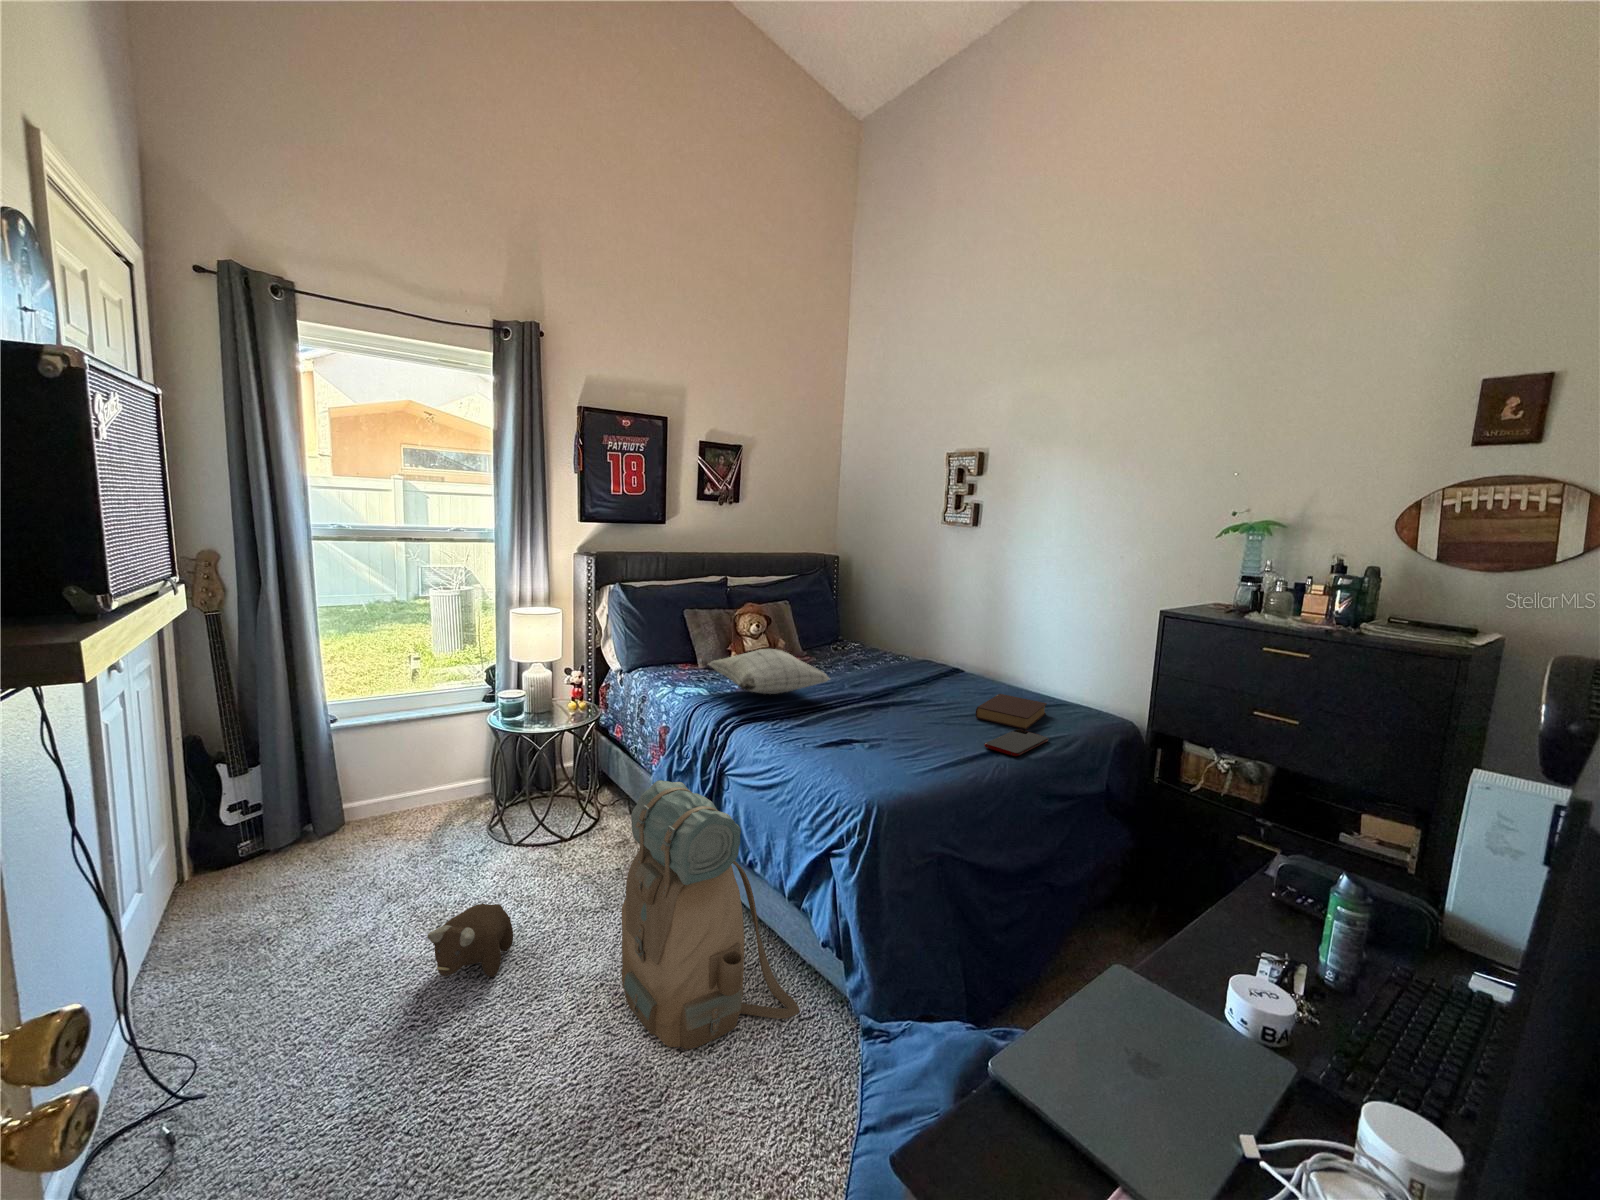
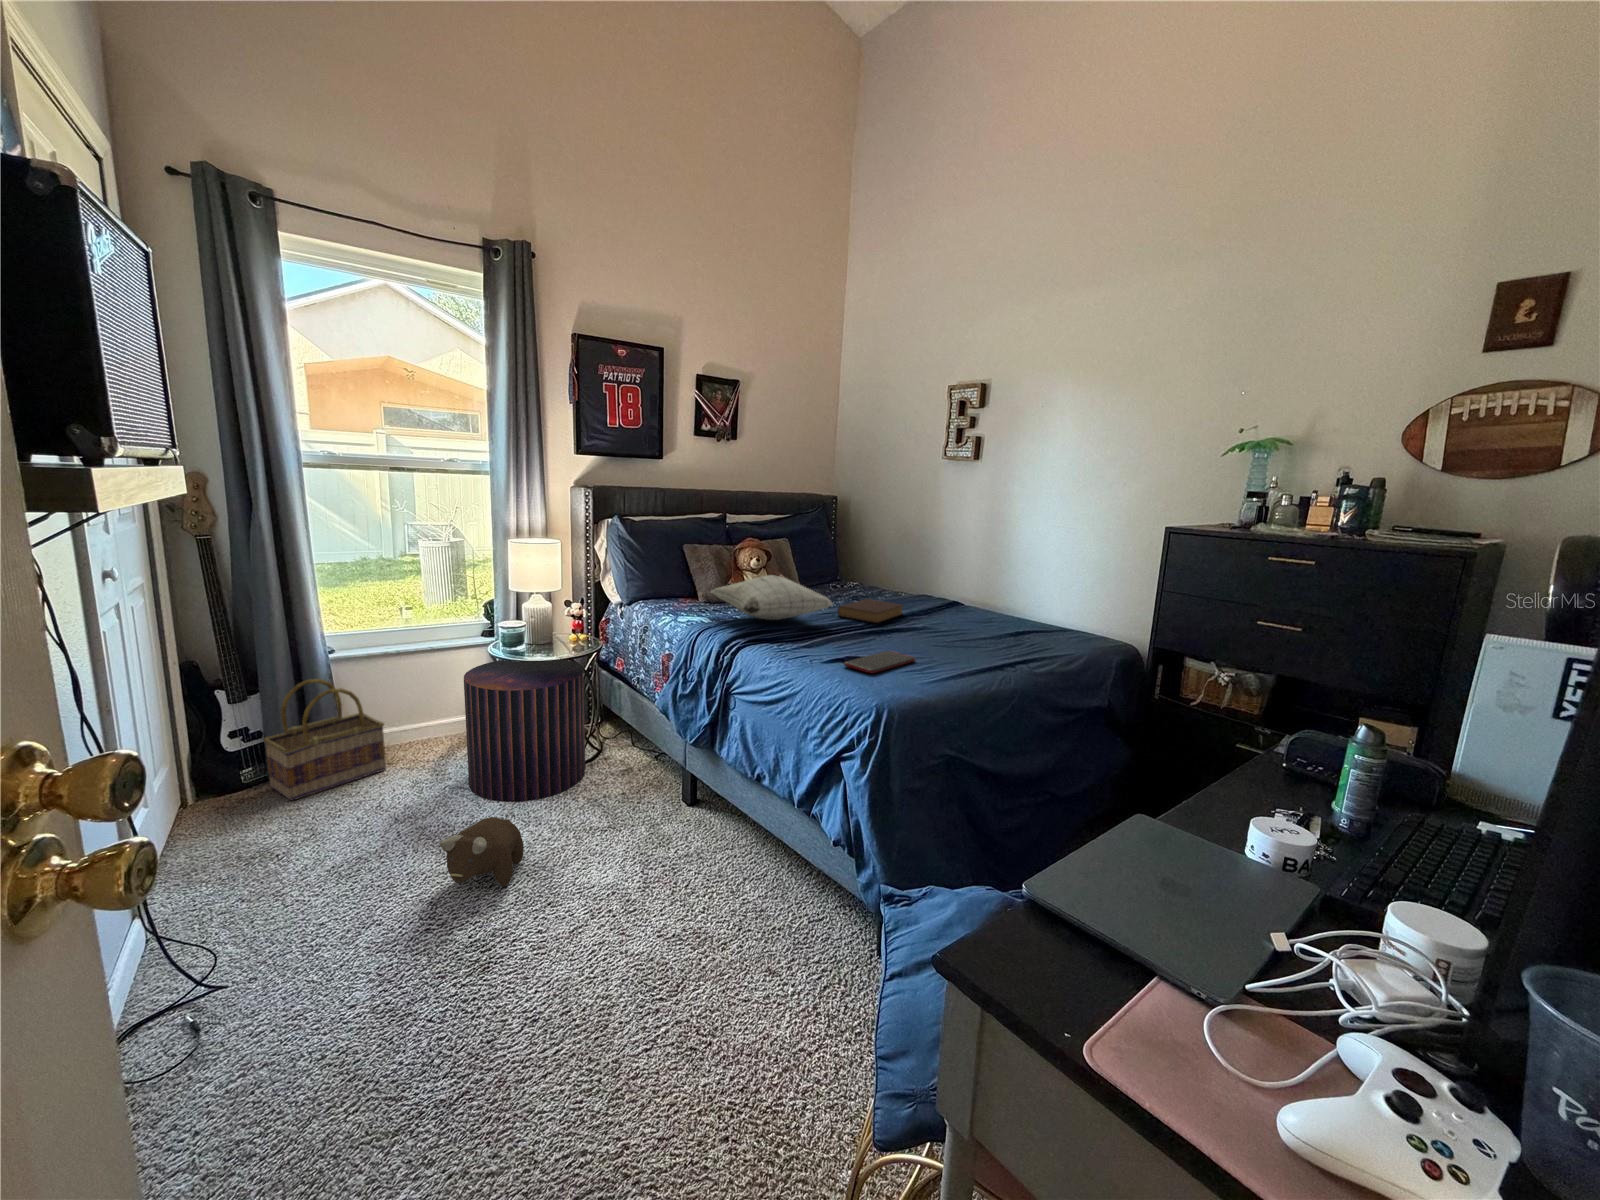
book: present [976,694,1047,730] -> present [838,599,903,623]
pouf: none [460,727,581,879] -> present [464,658,585,802]
smartphone: present [984,729,1048,756] -> present [844,651,915,674]
basket: none [260,751,382,877] -> present [263,679,386,801]
backpack: present [622,780,799,1050] -> none [635,691,809,947]

